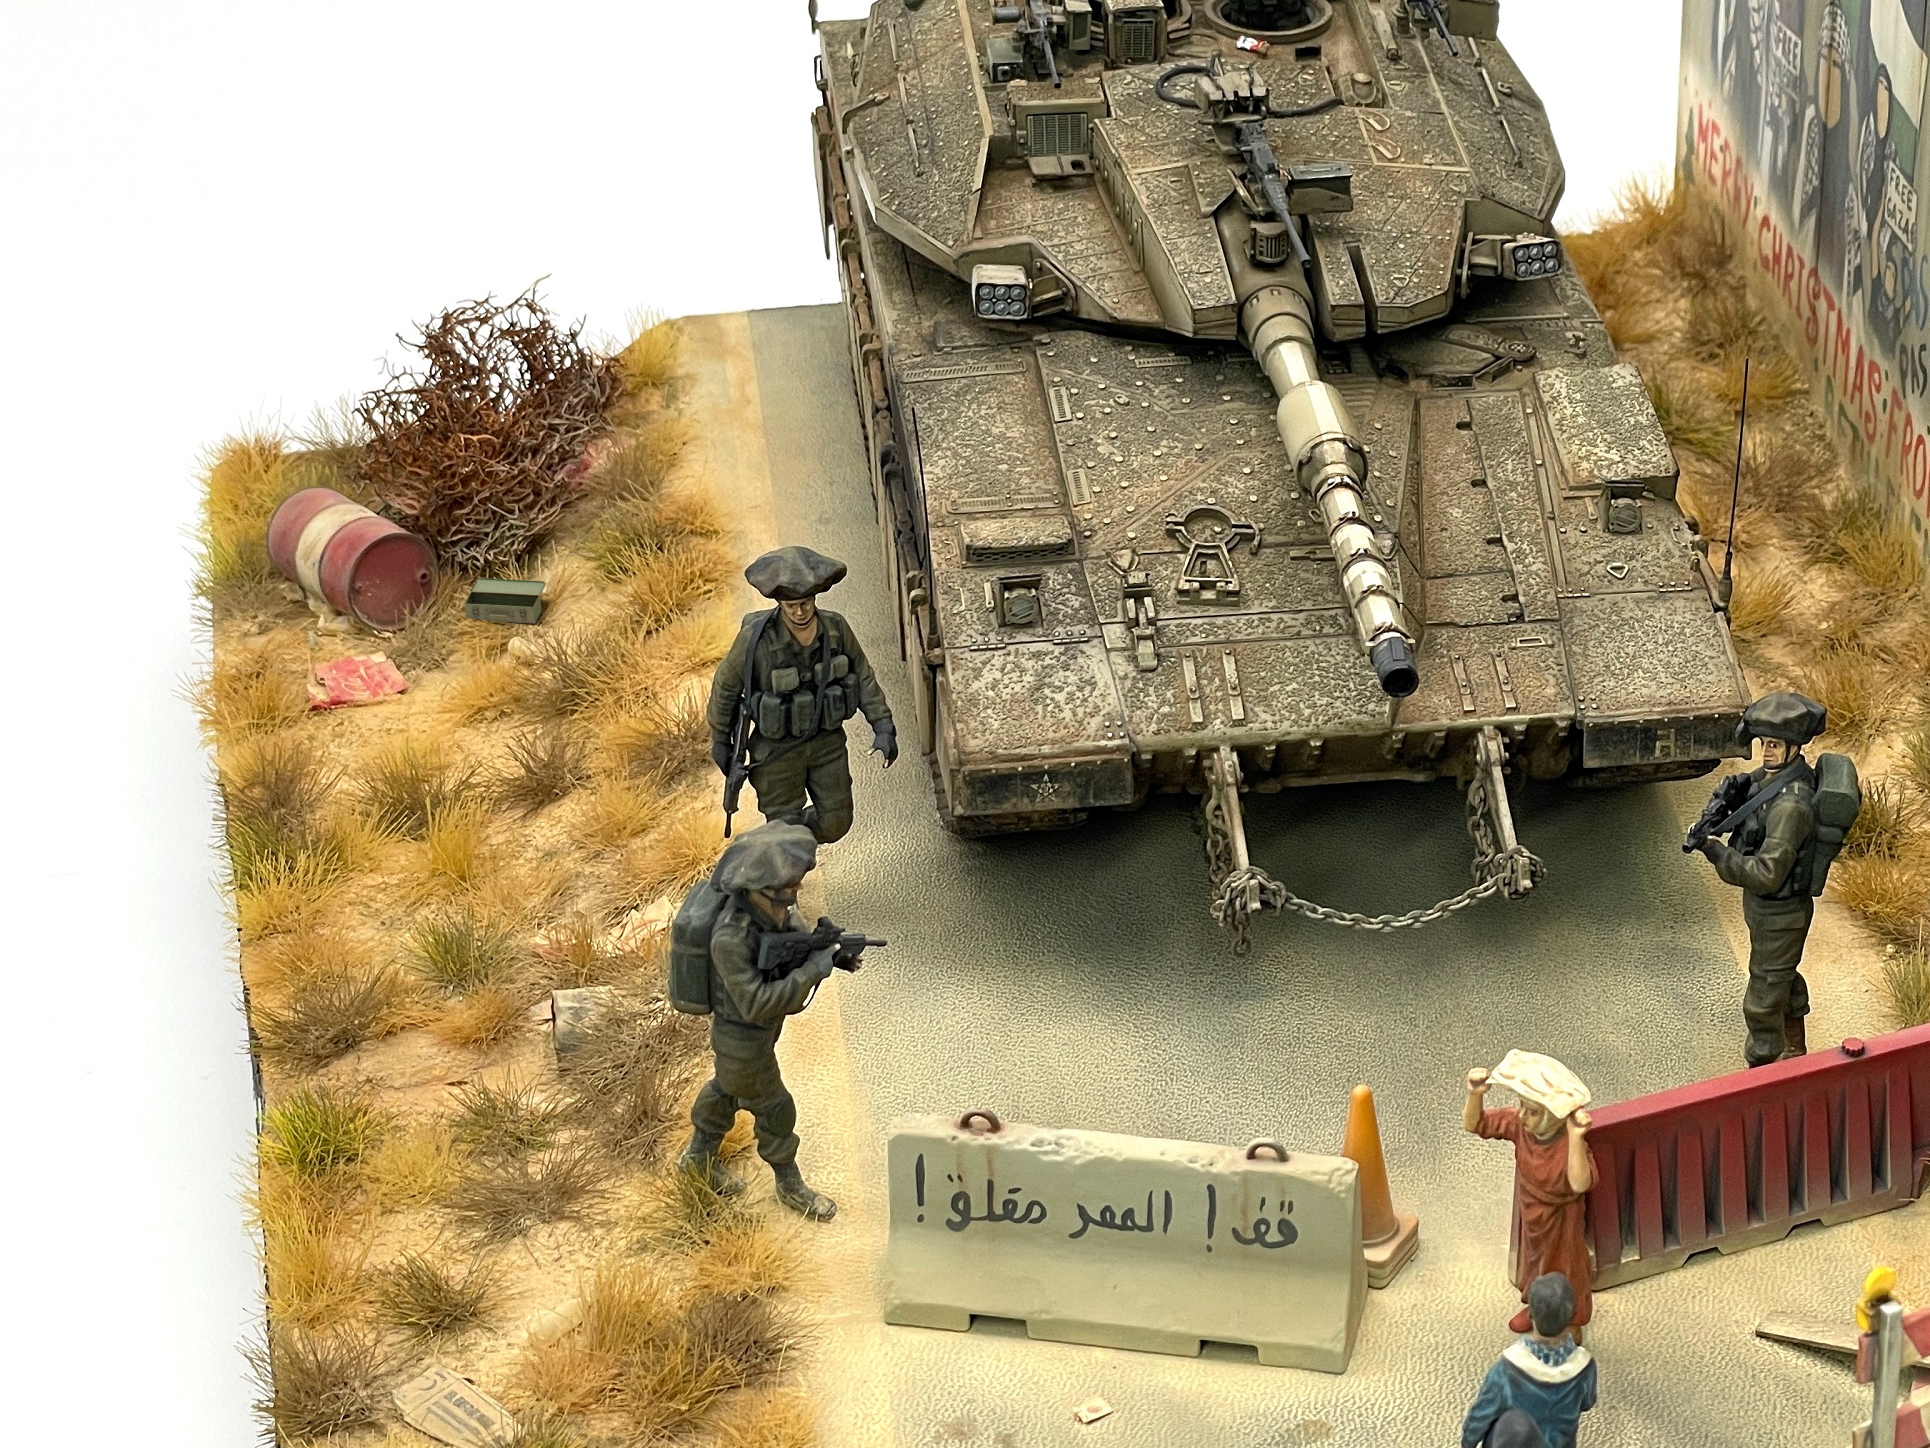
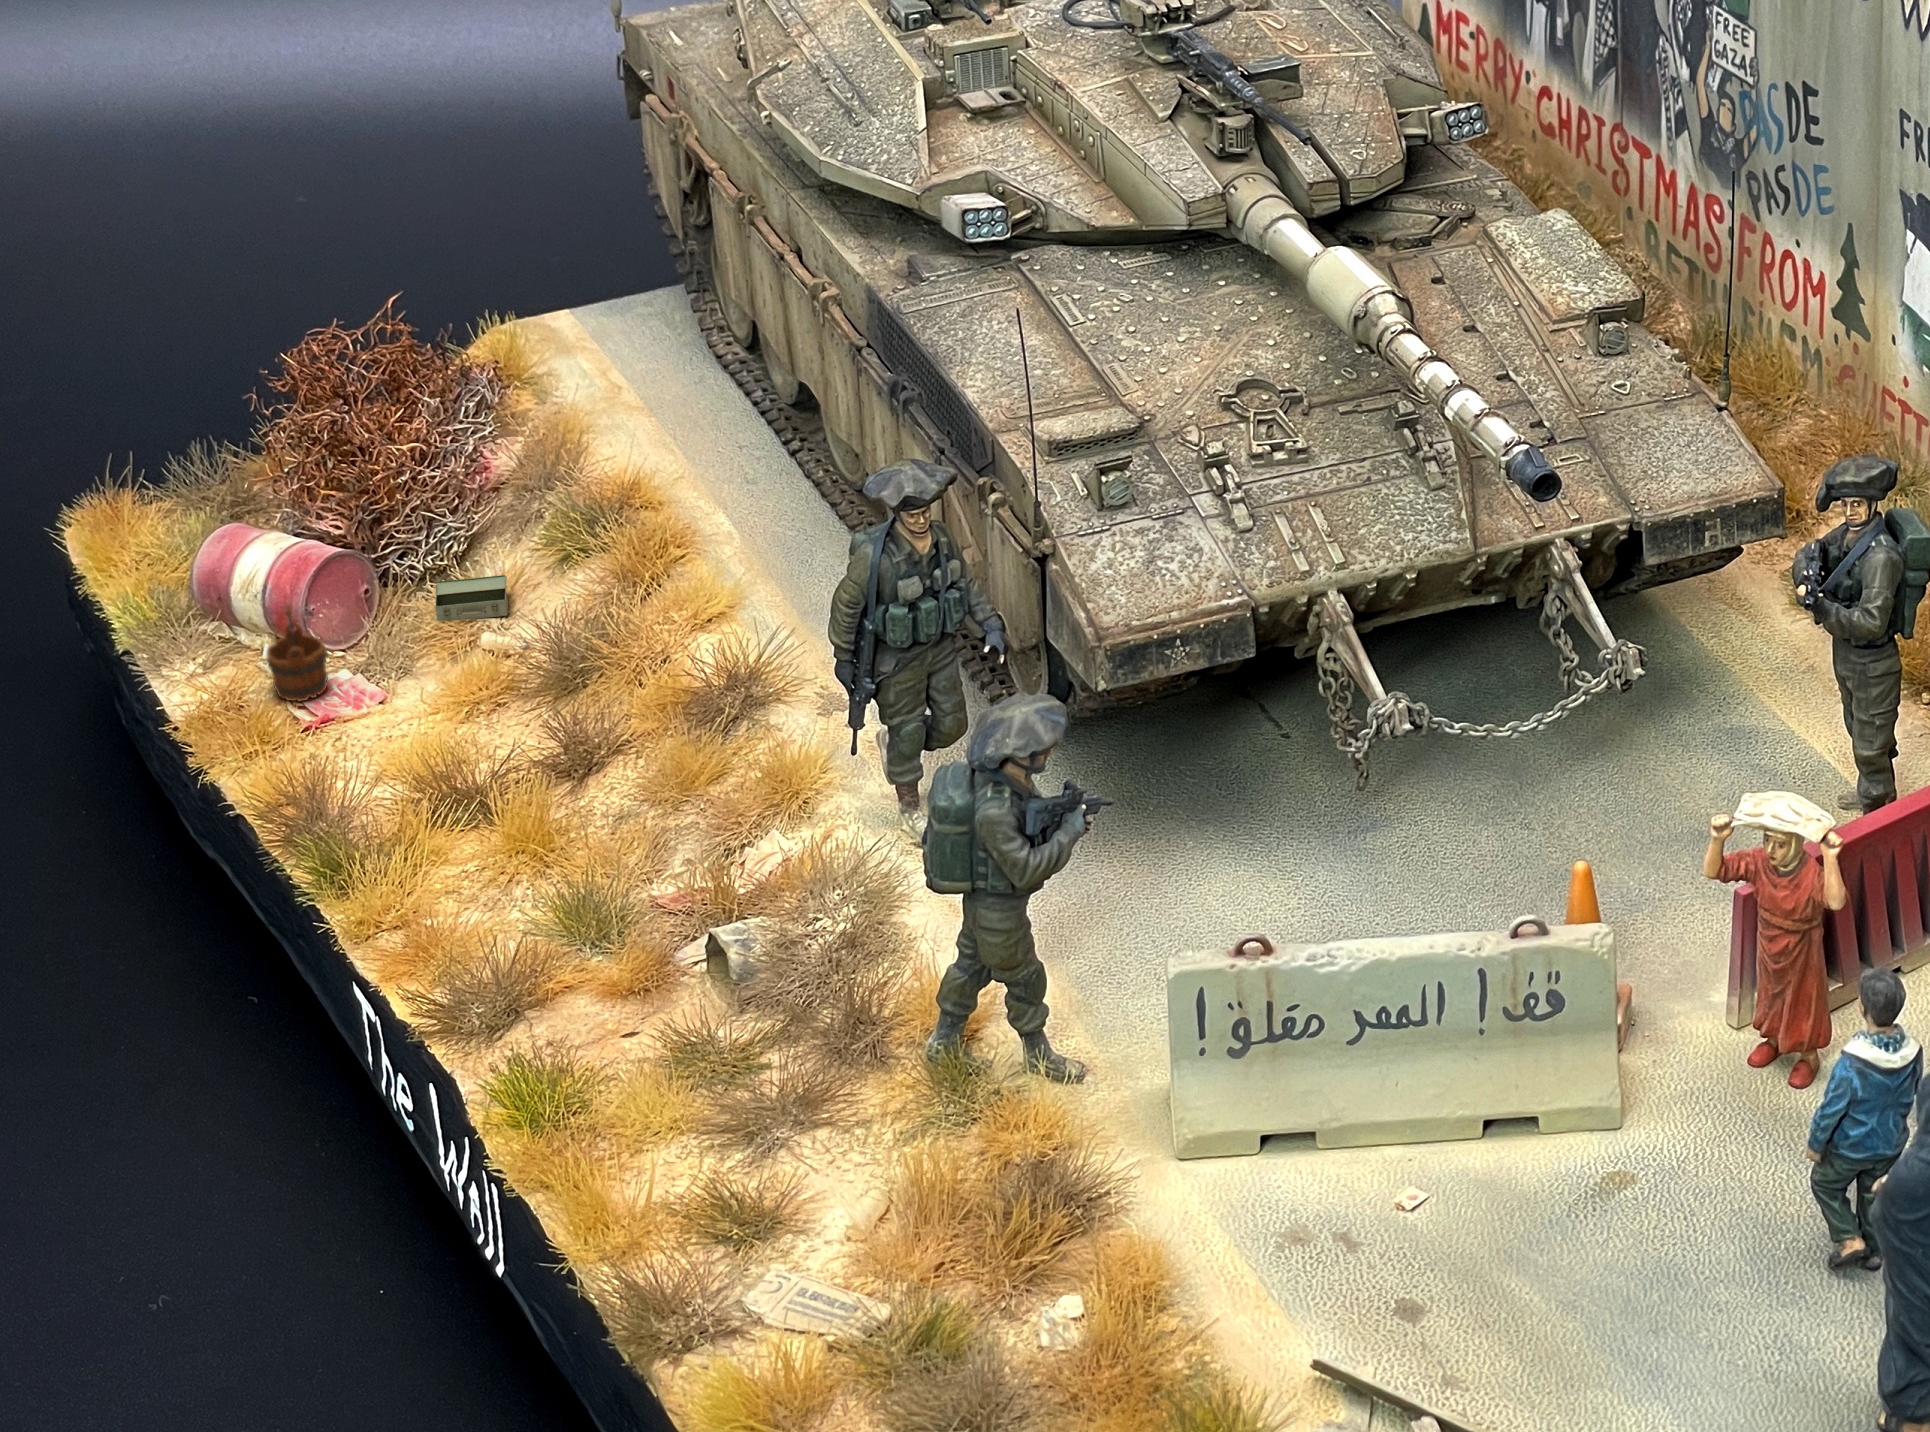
wooden bucket: none [266,582,329,681] -> present [267,604,328,701]

